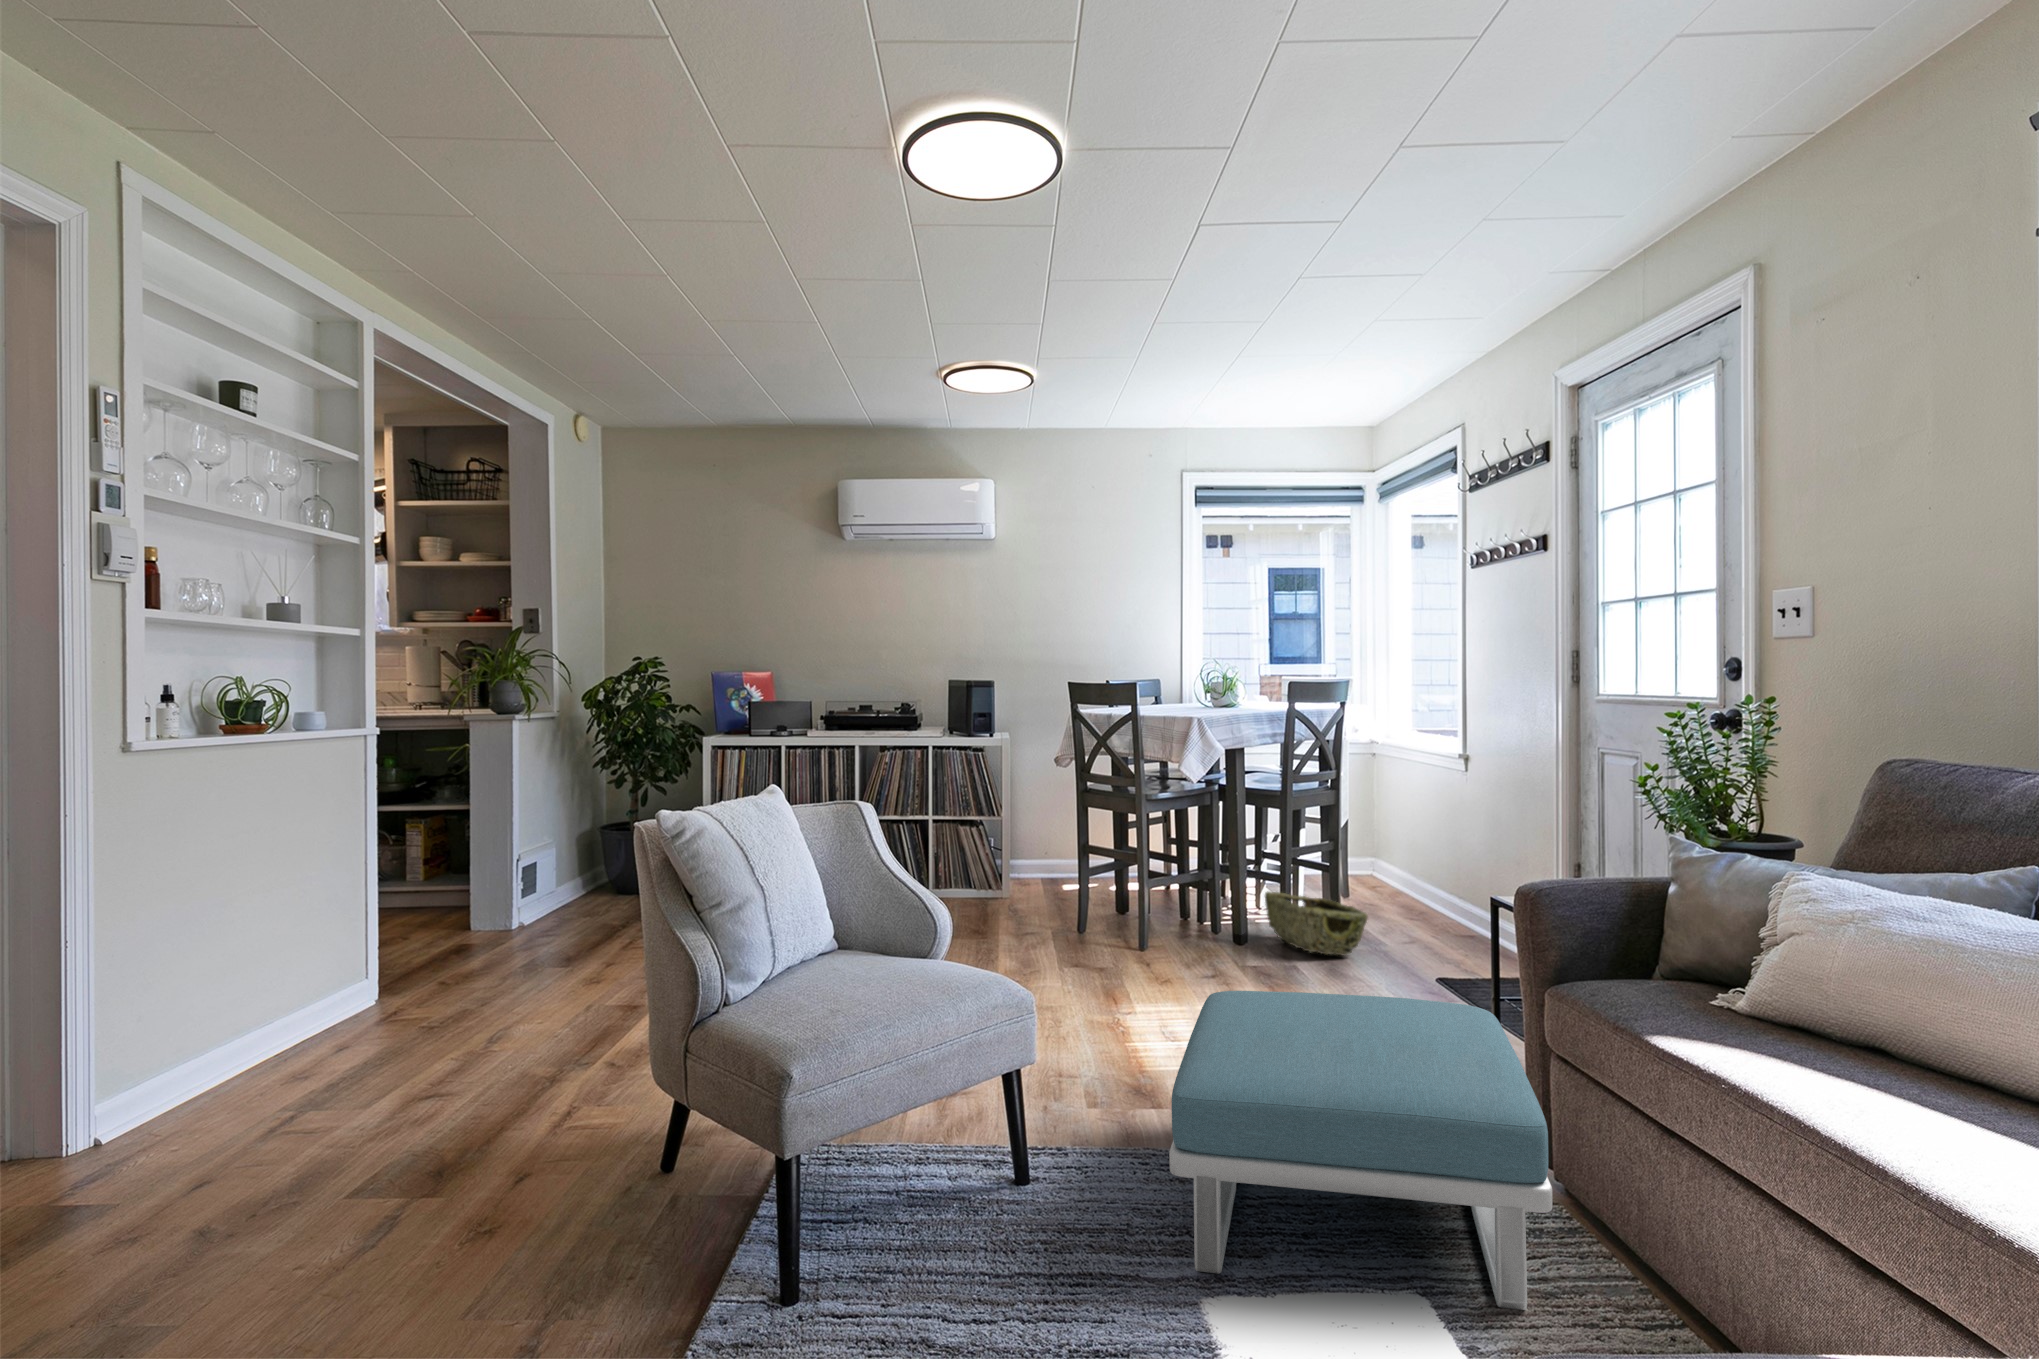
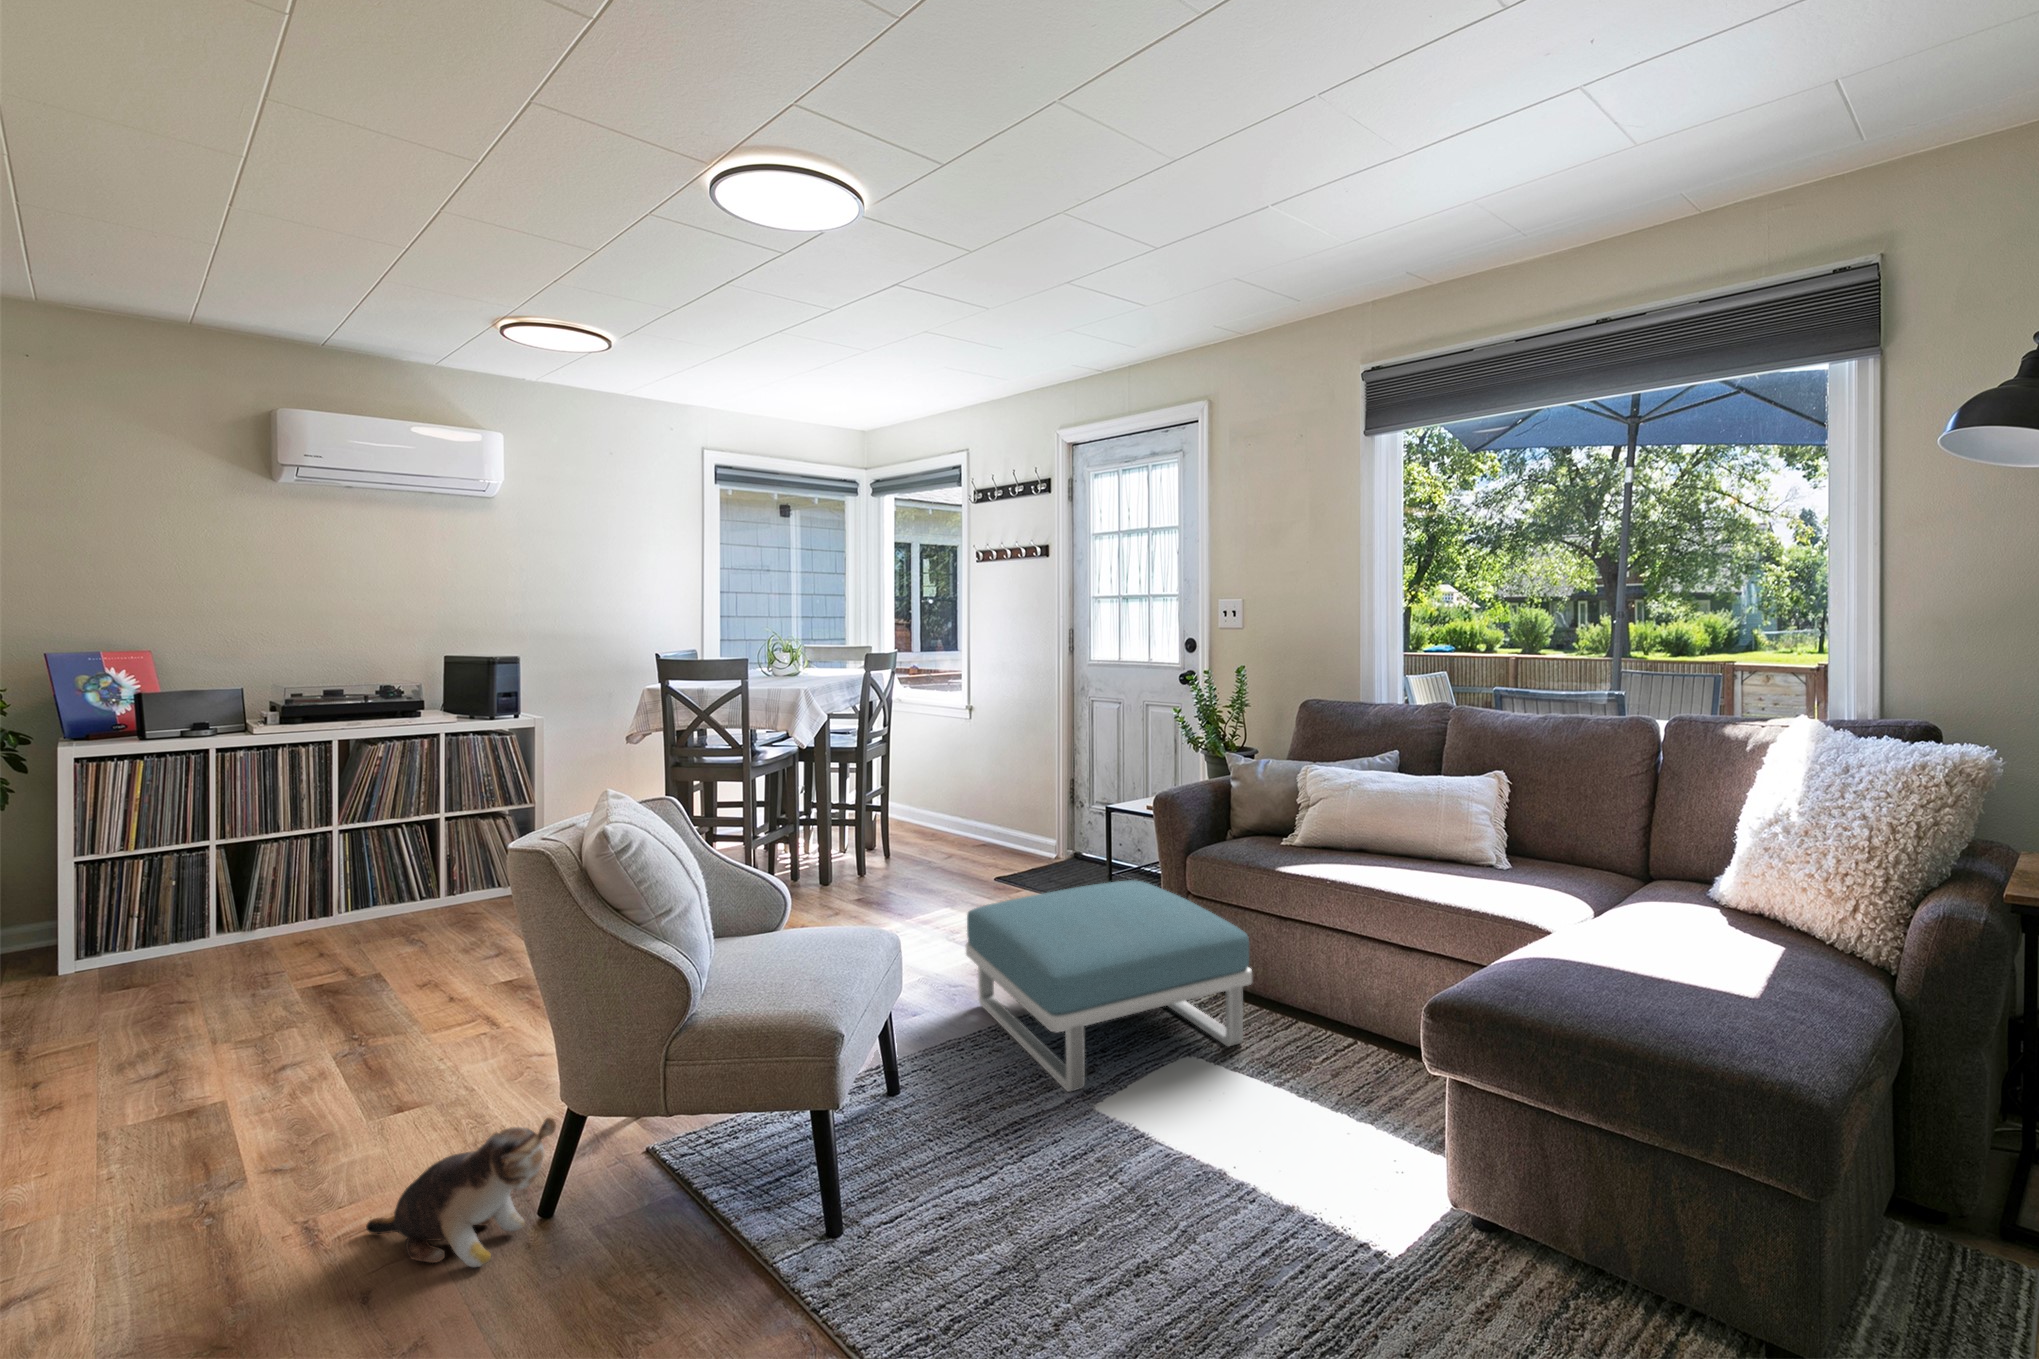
woven basket: present [1265,892,1368,955] -> none [837,830,930,875]
plush toy: none [541,1077,627,1202] -> present [366,1118,556,1267]

